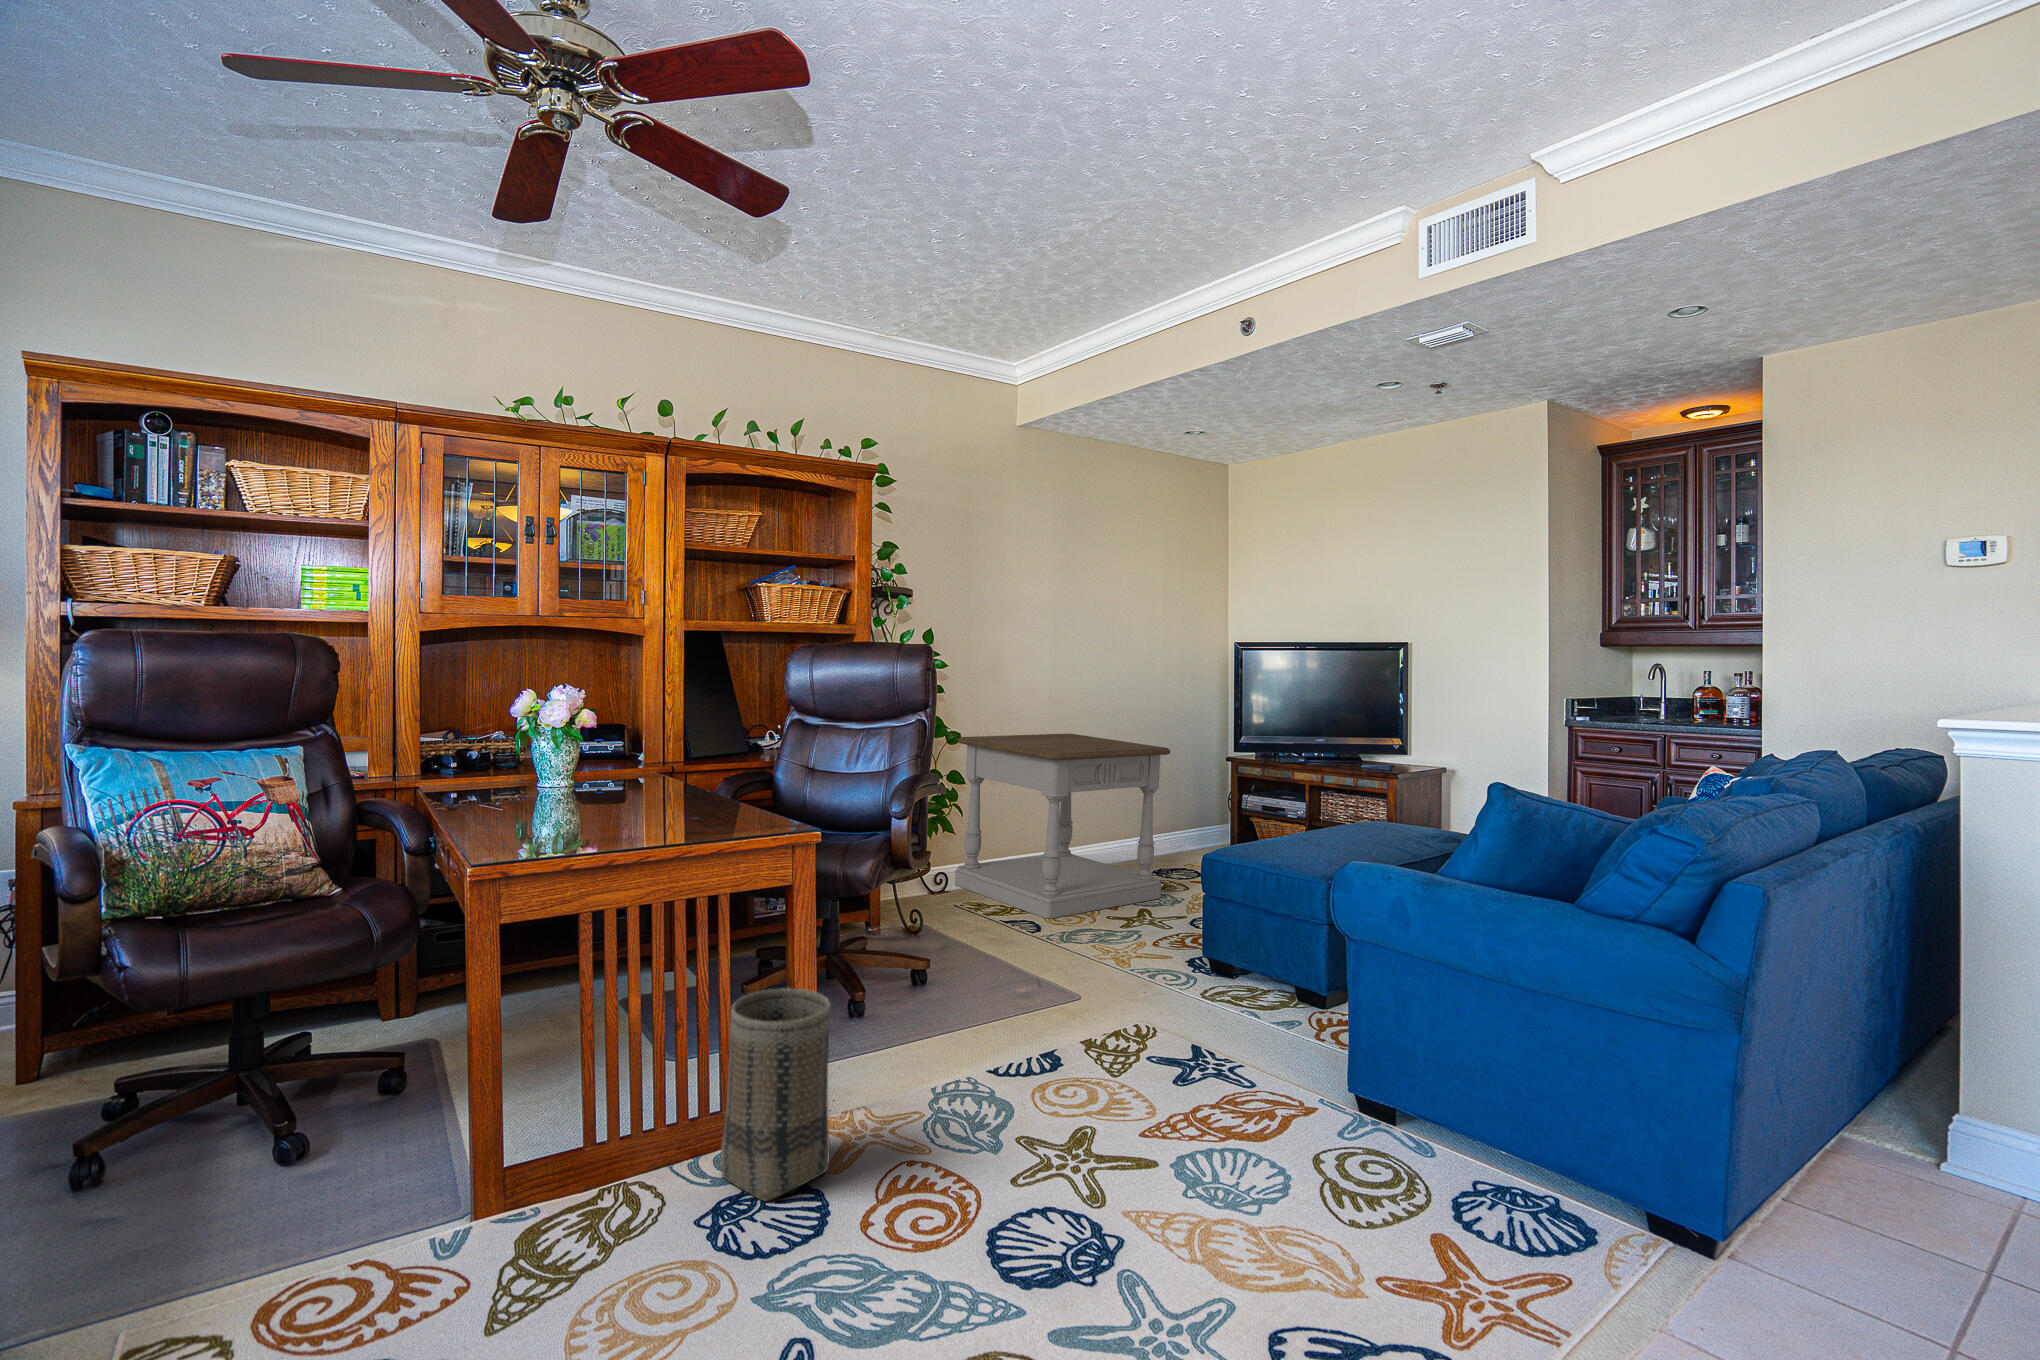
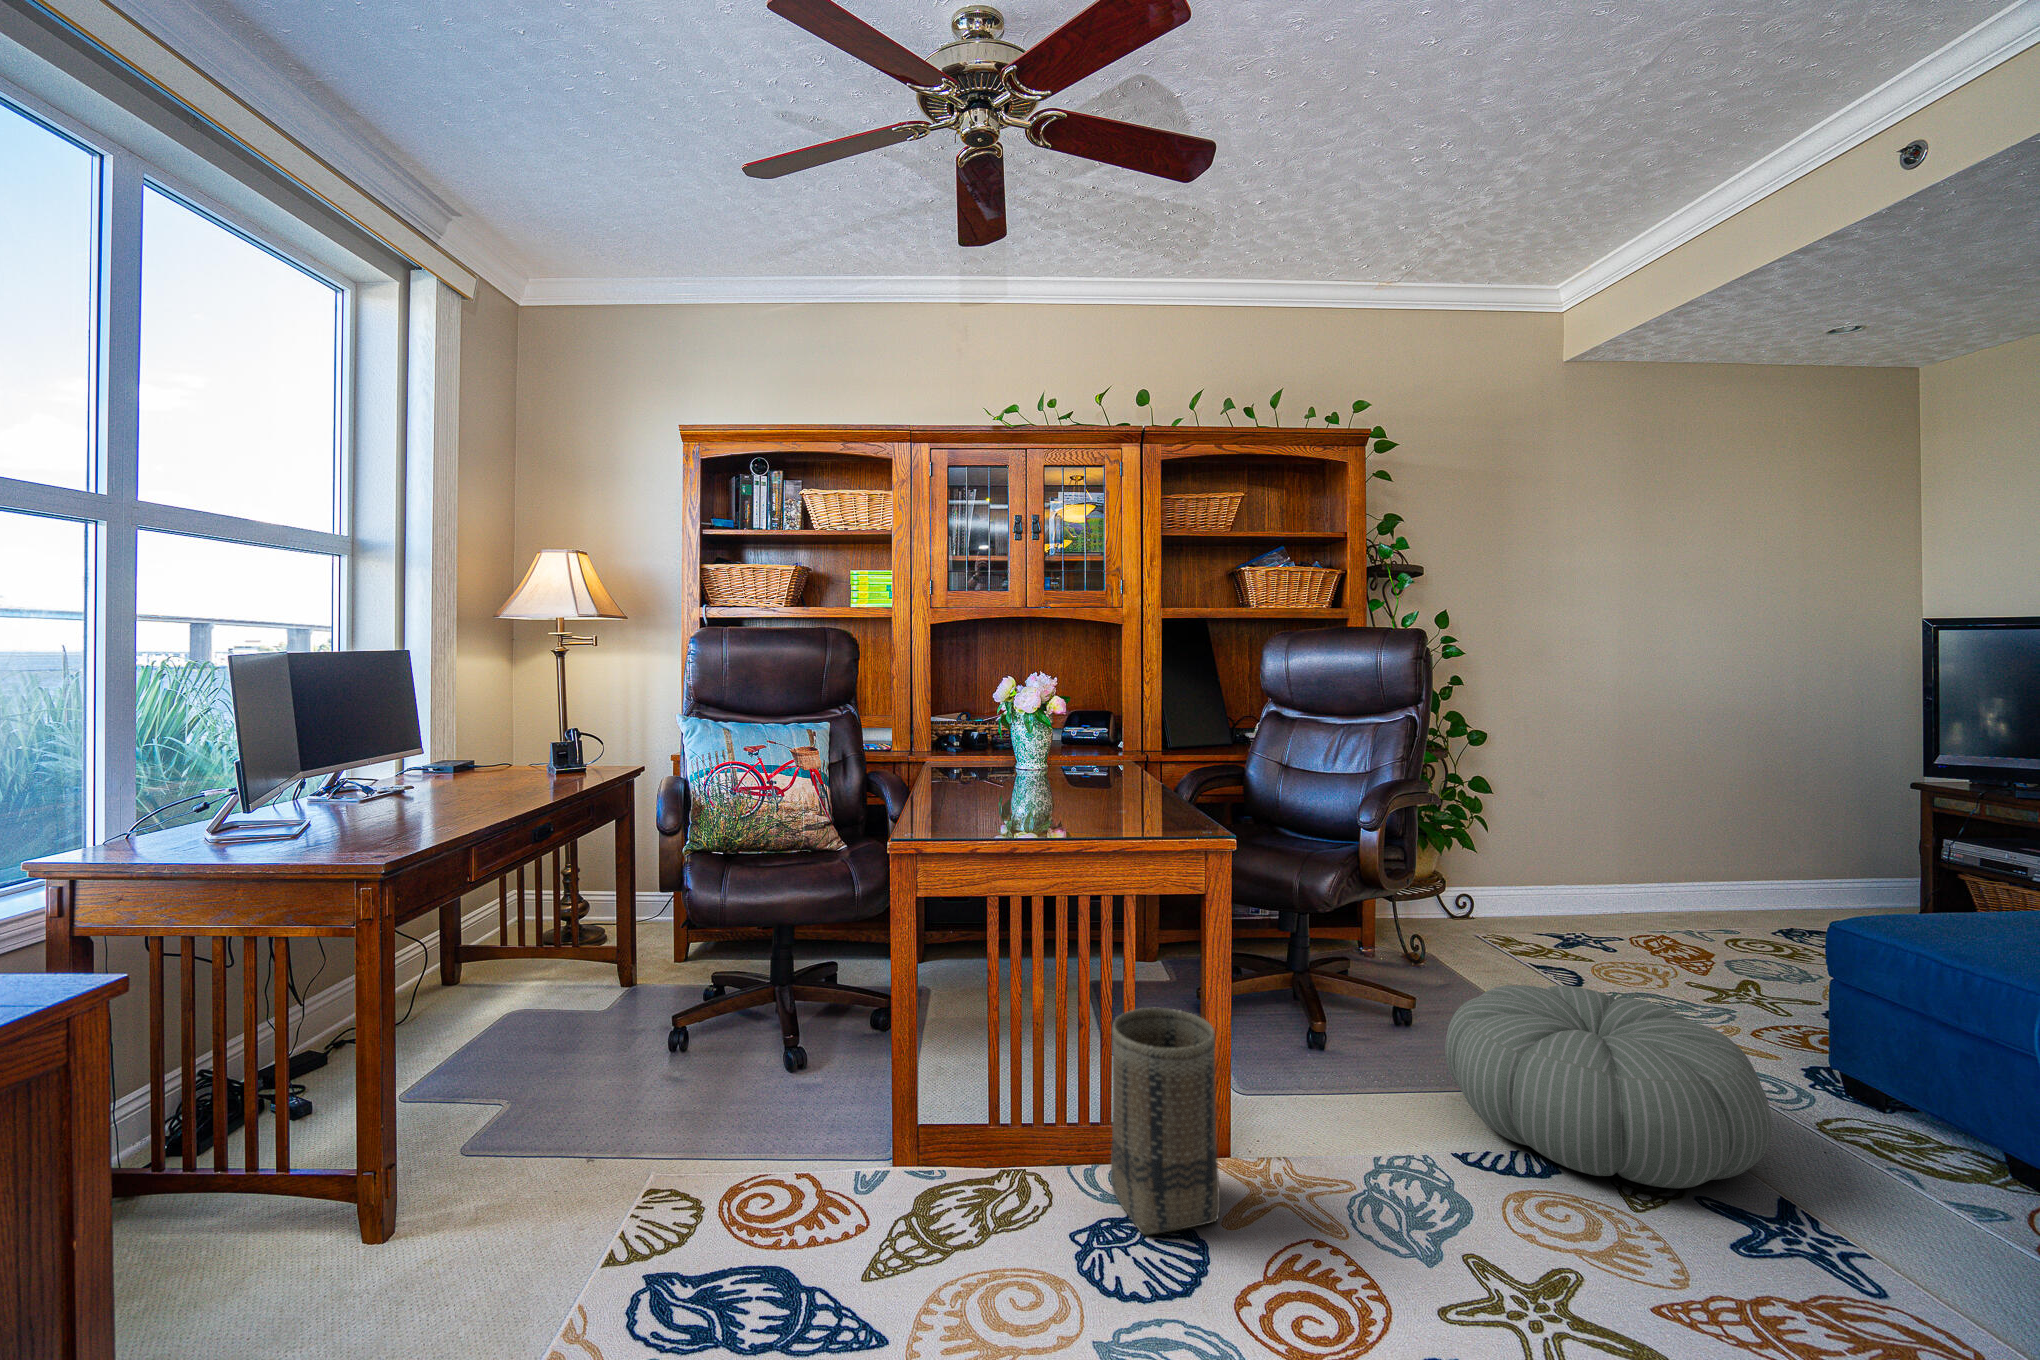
side table: present [955,734,1170,919] -> none [1472,752,1783,974]
pouf: none [975,924,1185,1061] -> present [1445,985,1772,1188]

